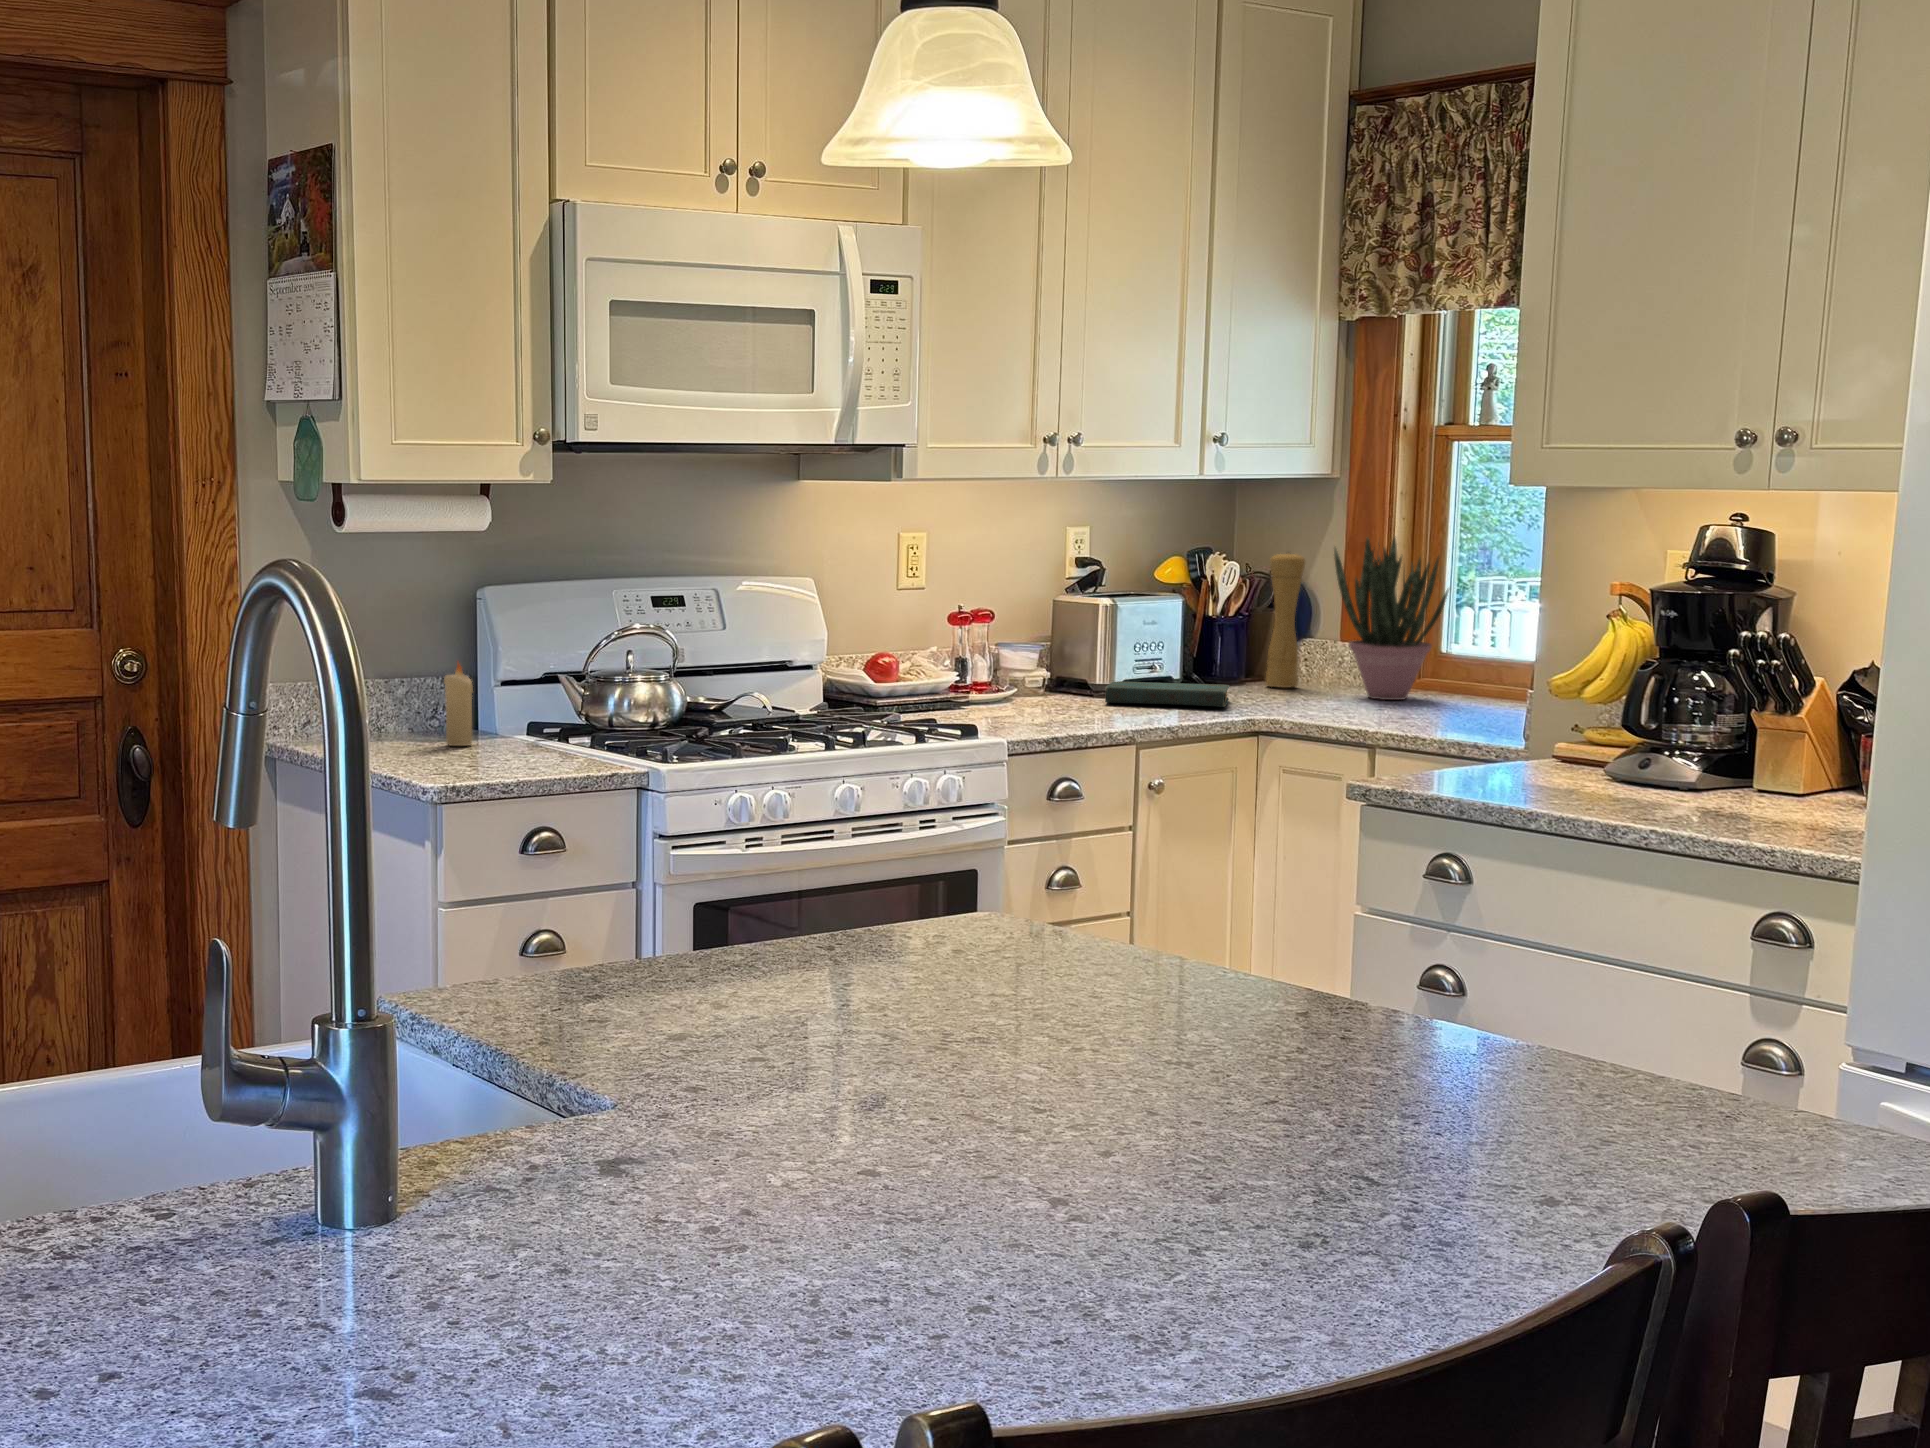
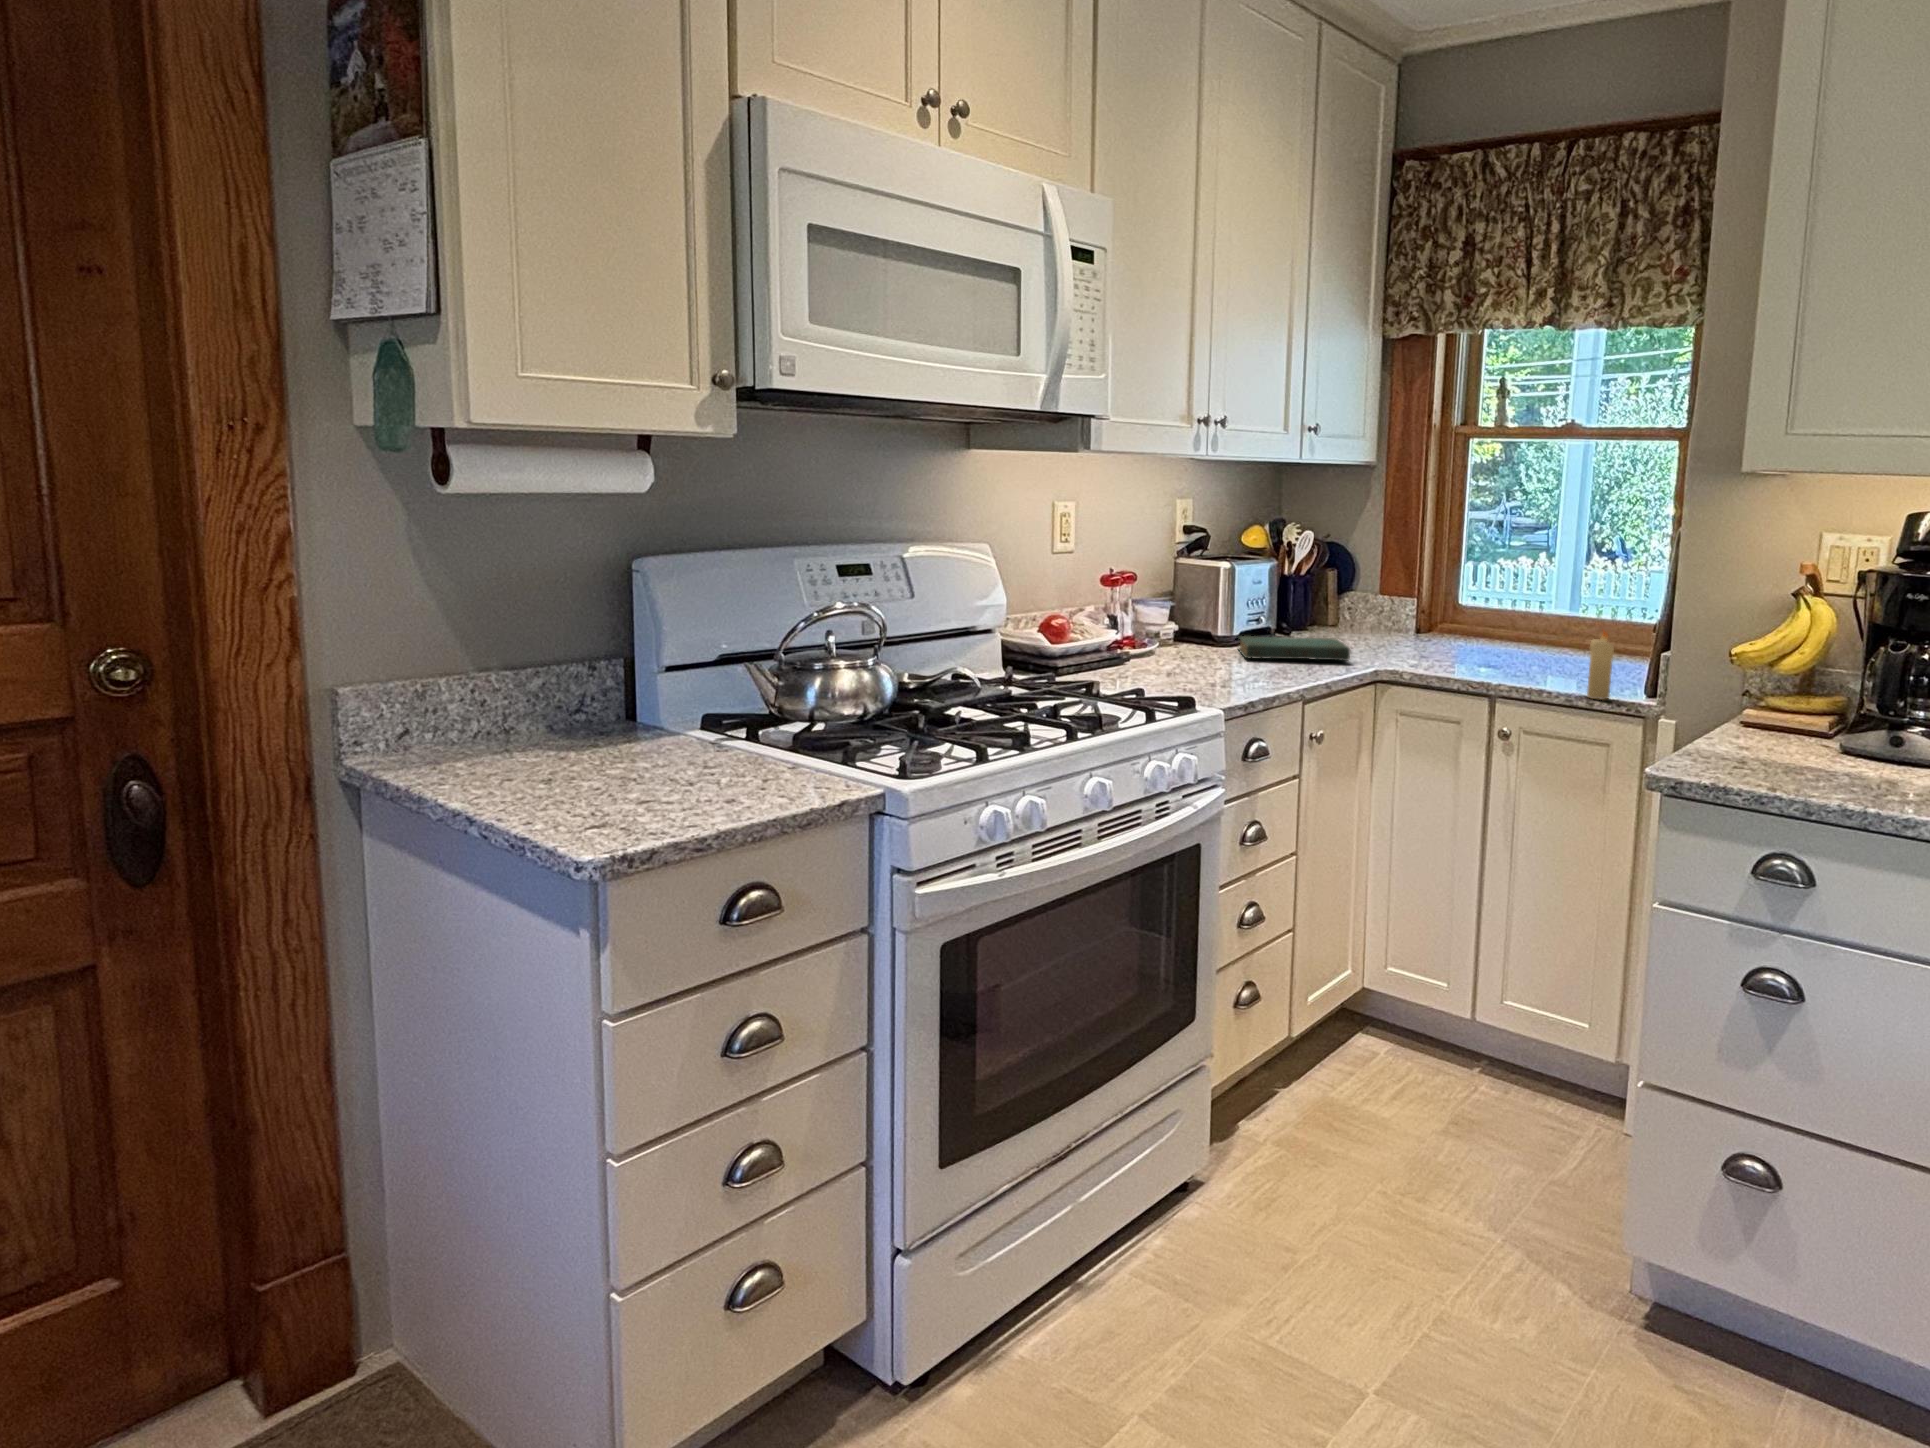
potted plant: present [1334,538,1449,700] -> none [1404,512,1497,647]
pepper mill: present [1265,552,1305,688] -> none [1338,523,1370,636]
candle: present [444,663,473,746] -> present [1587,631,1614,700]

